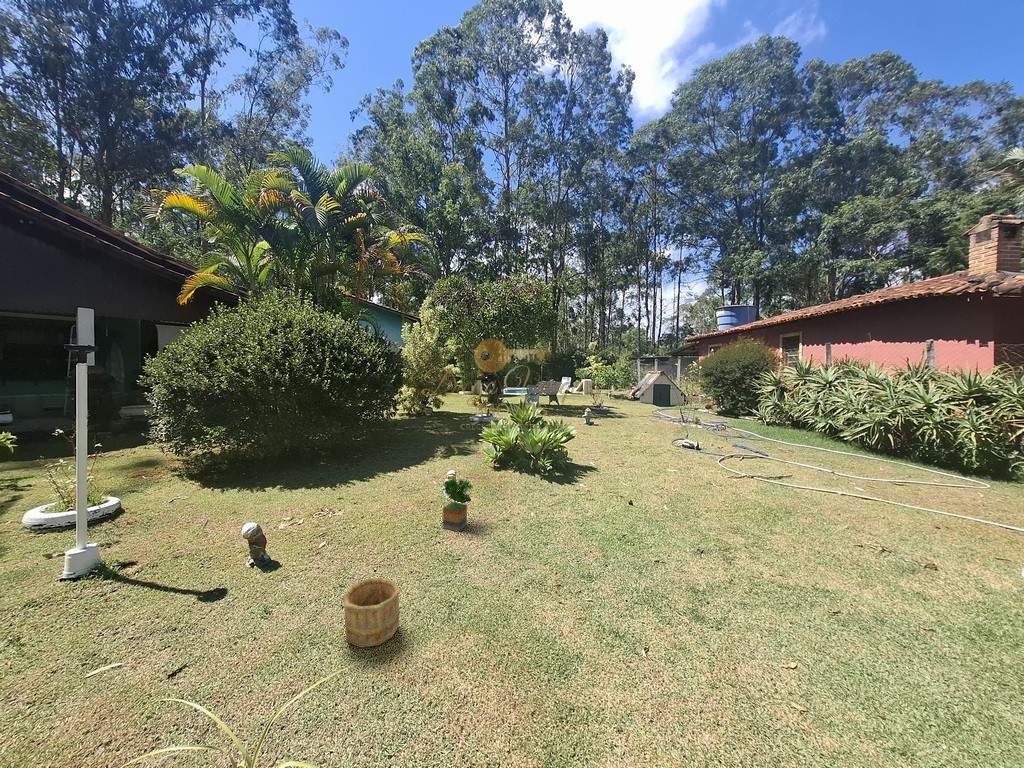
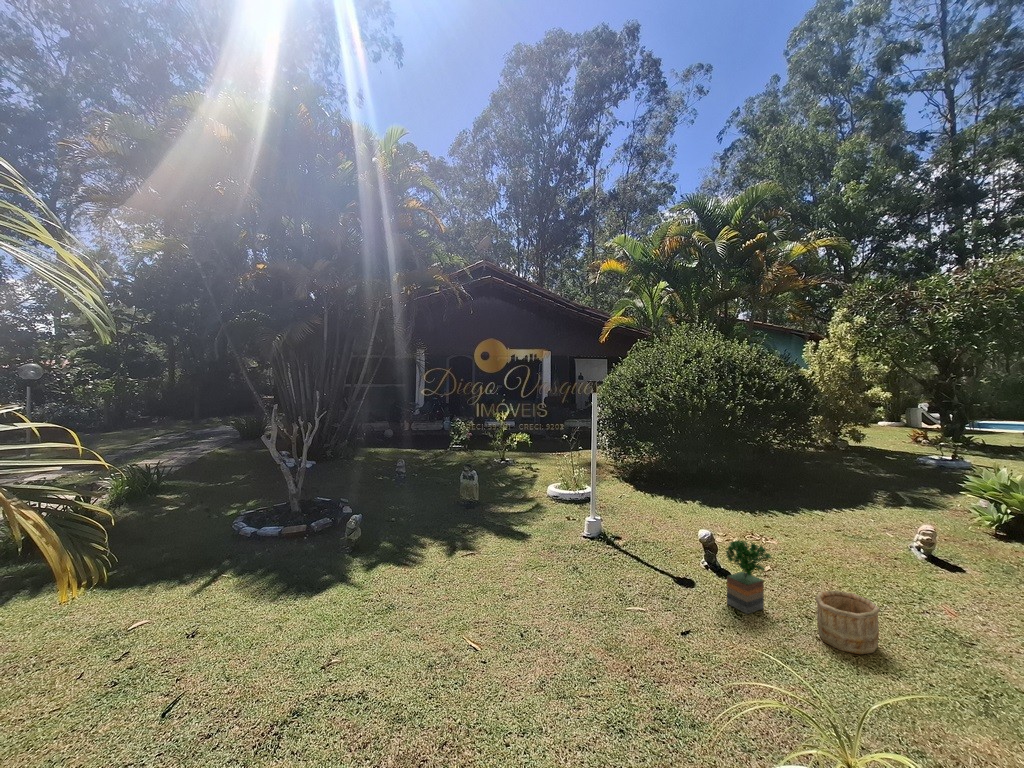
potted tree: present [443,479,473,532] -> present [726,540,771,614]

